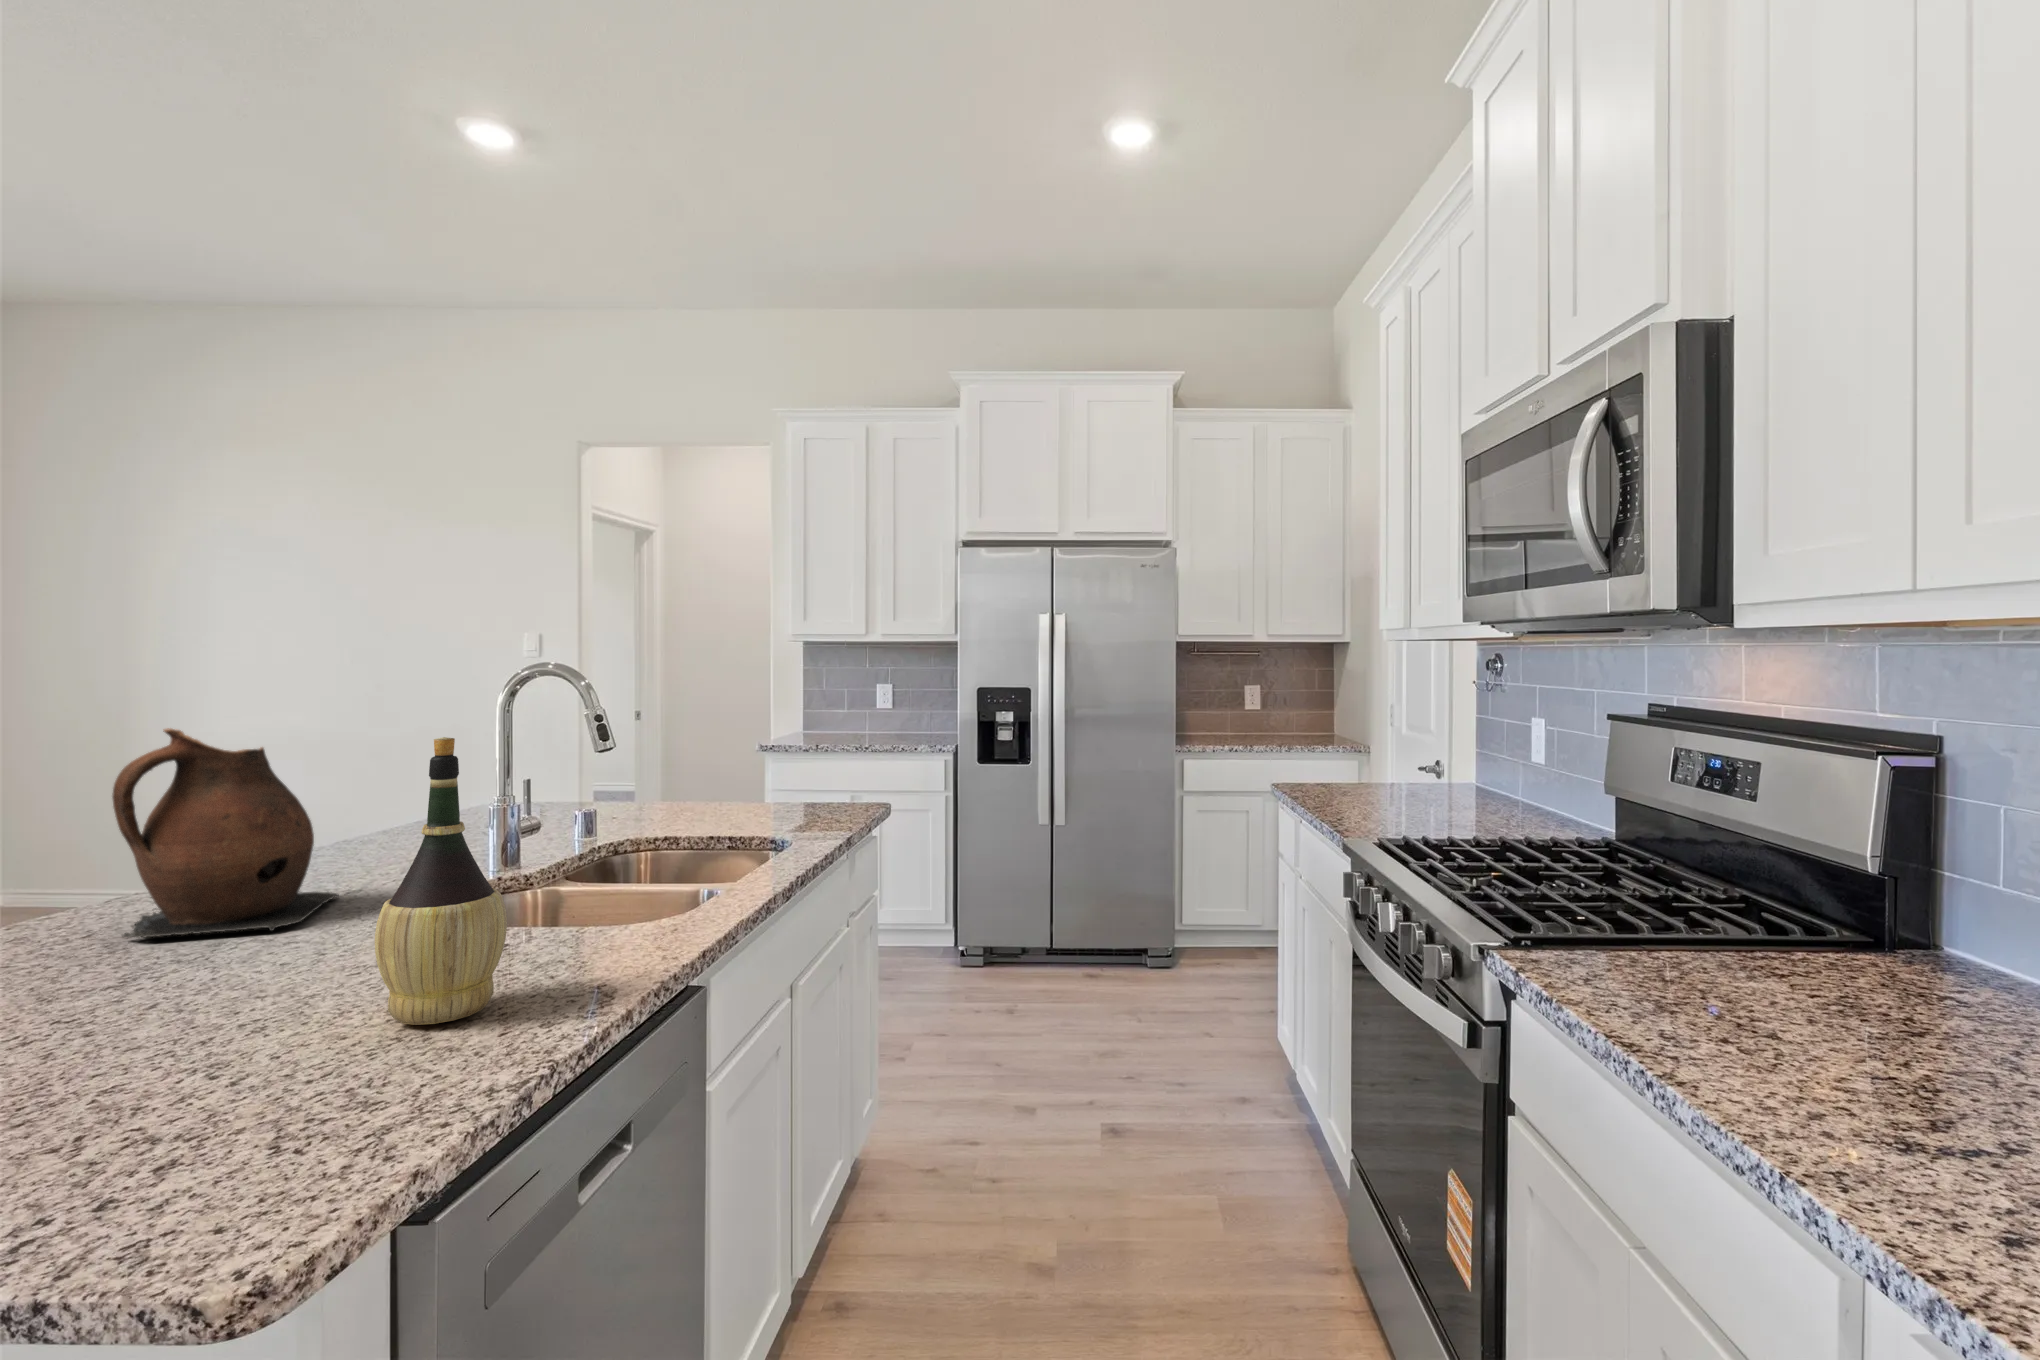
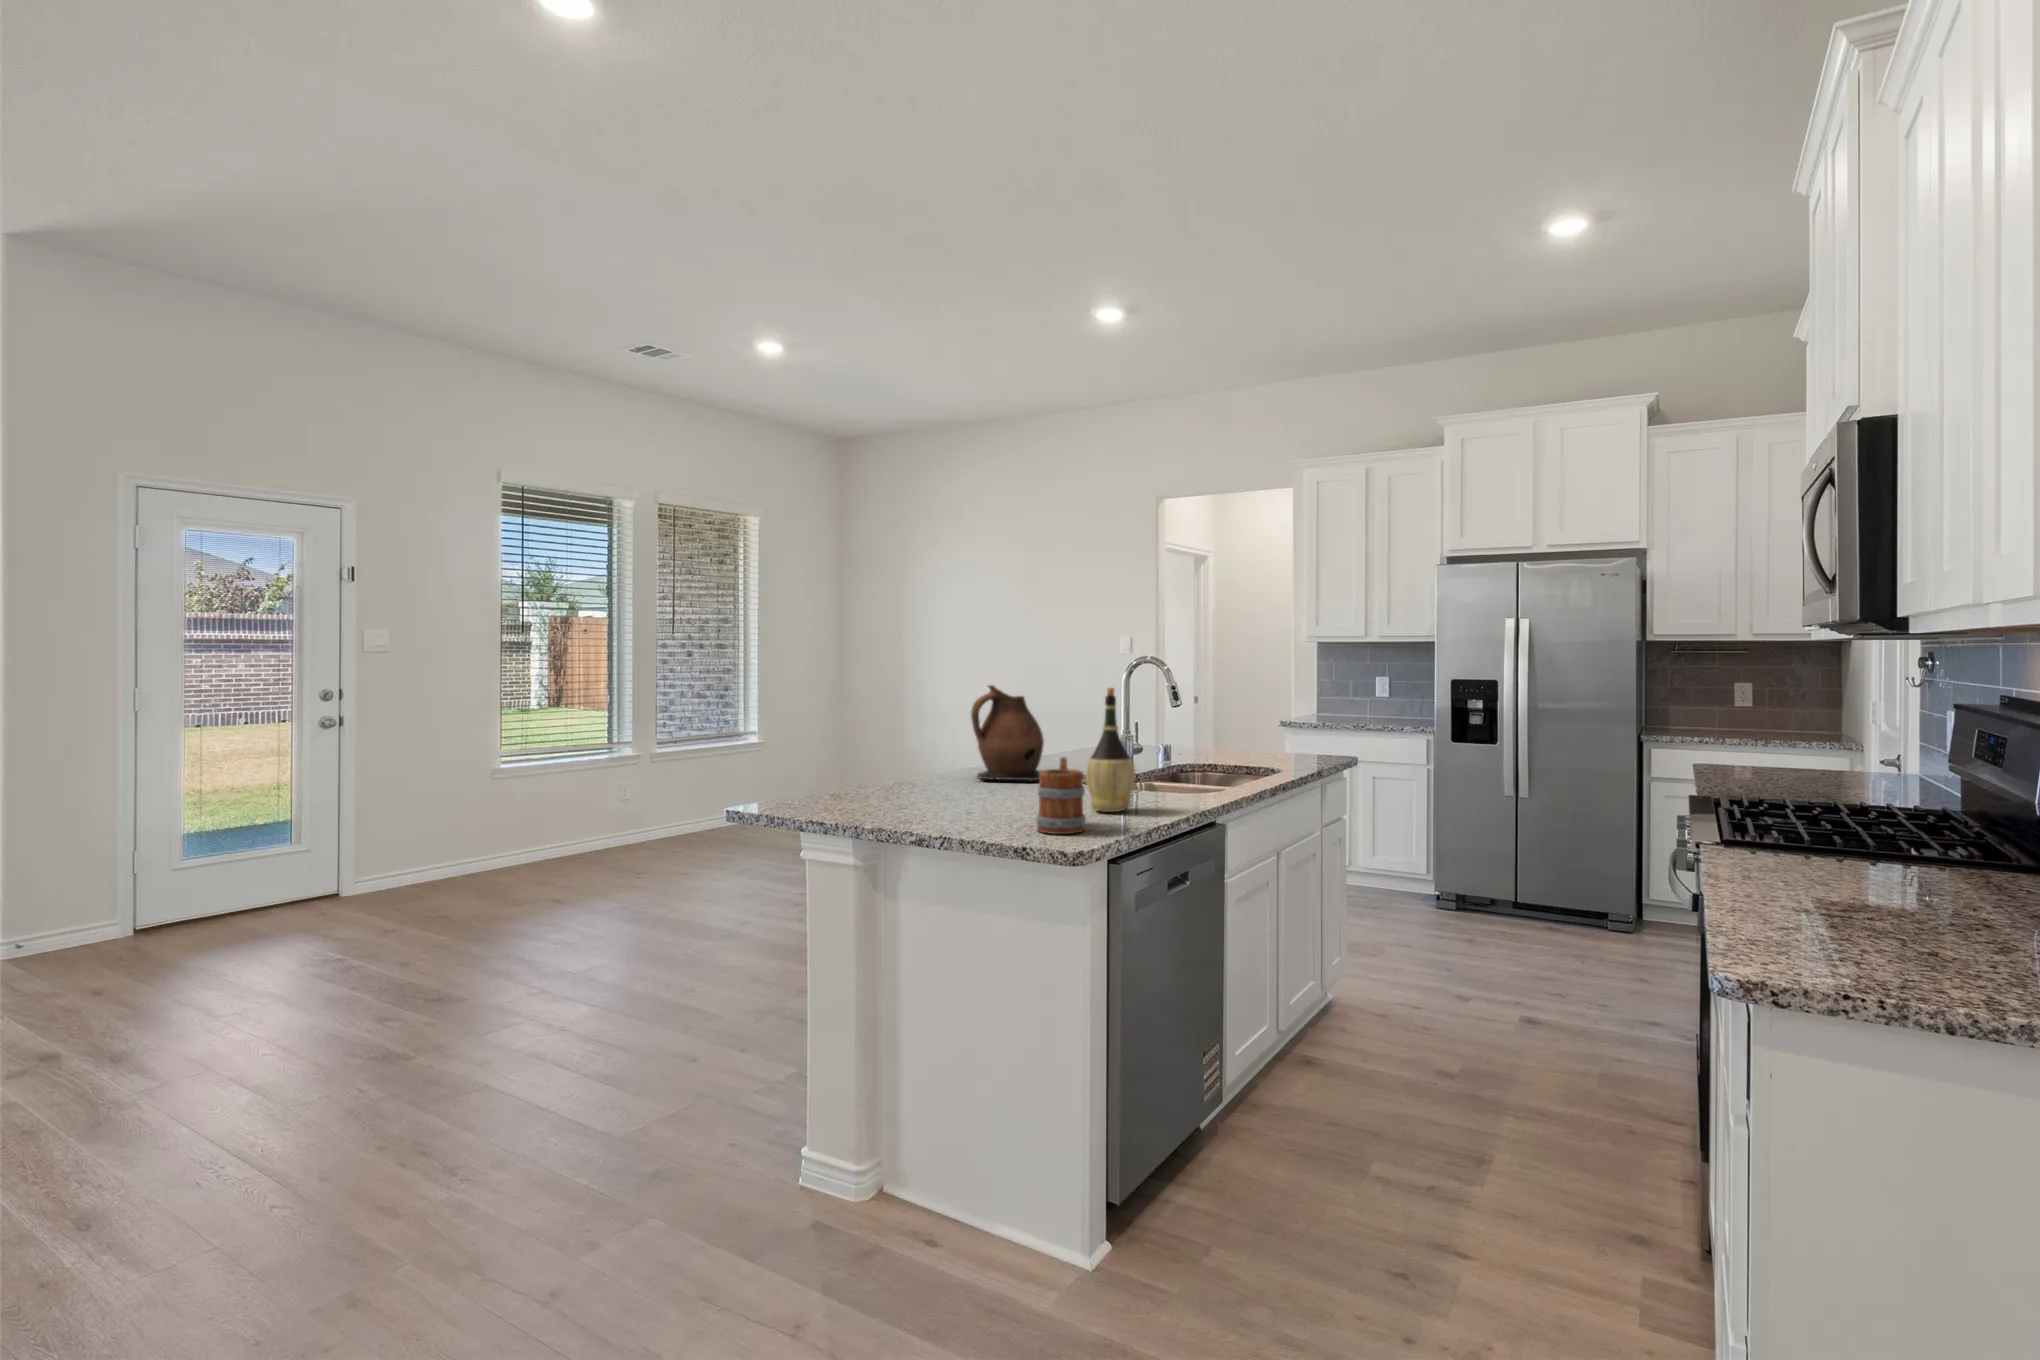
mug: none [170,929,343,1171] -> present [1036,757,1086,834]

